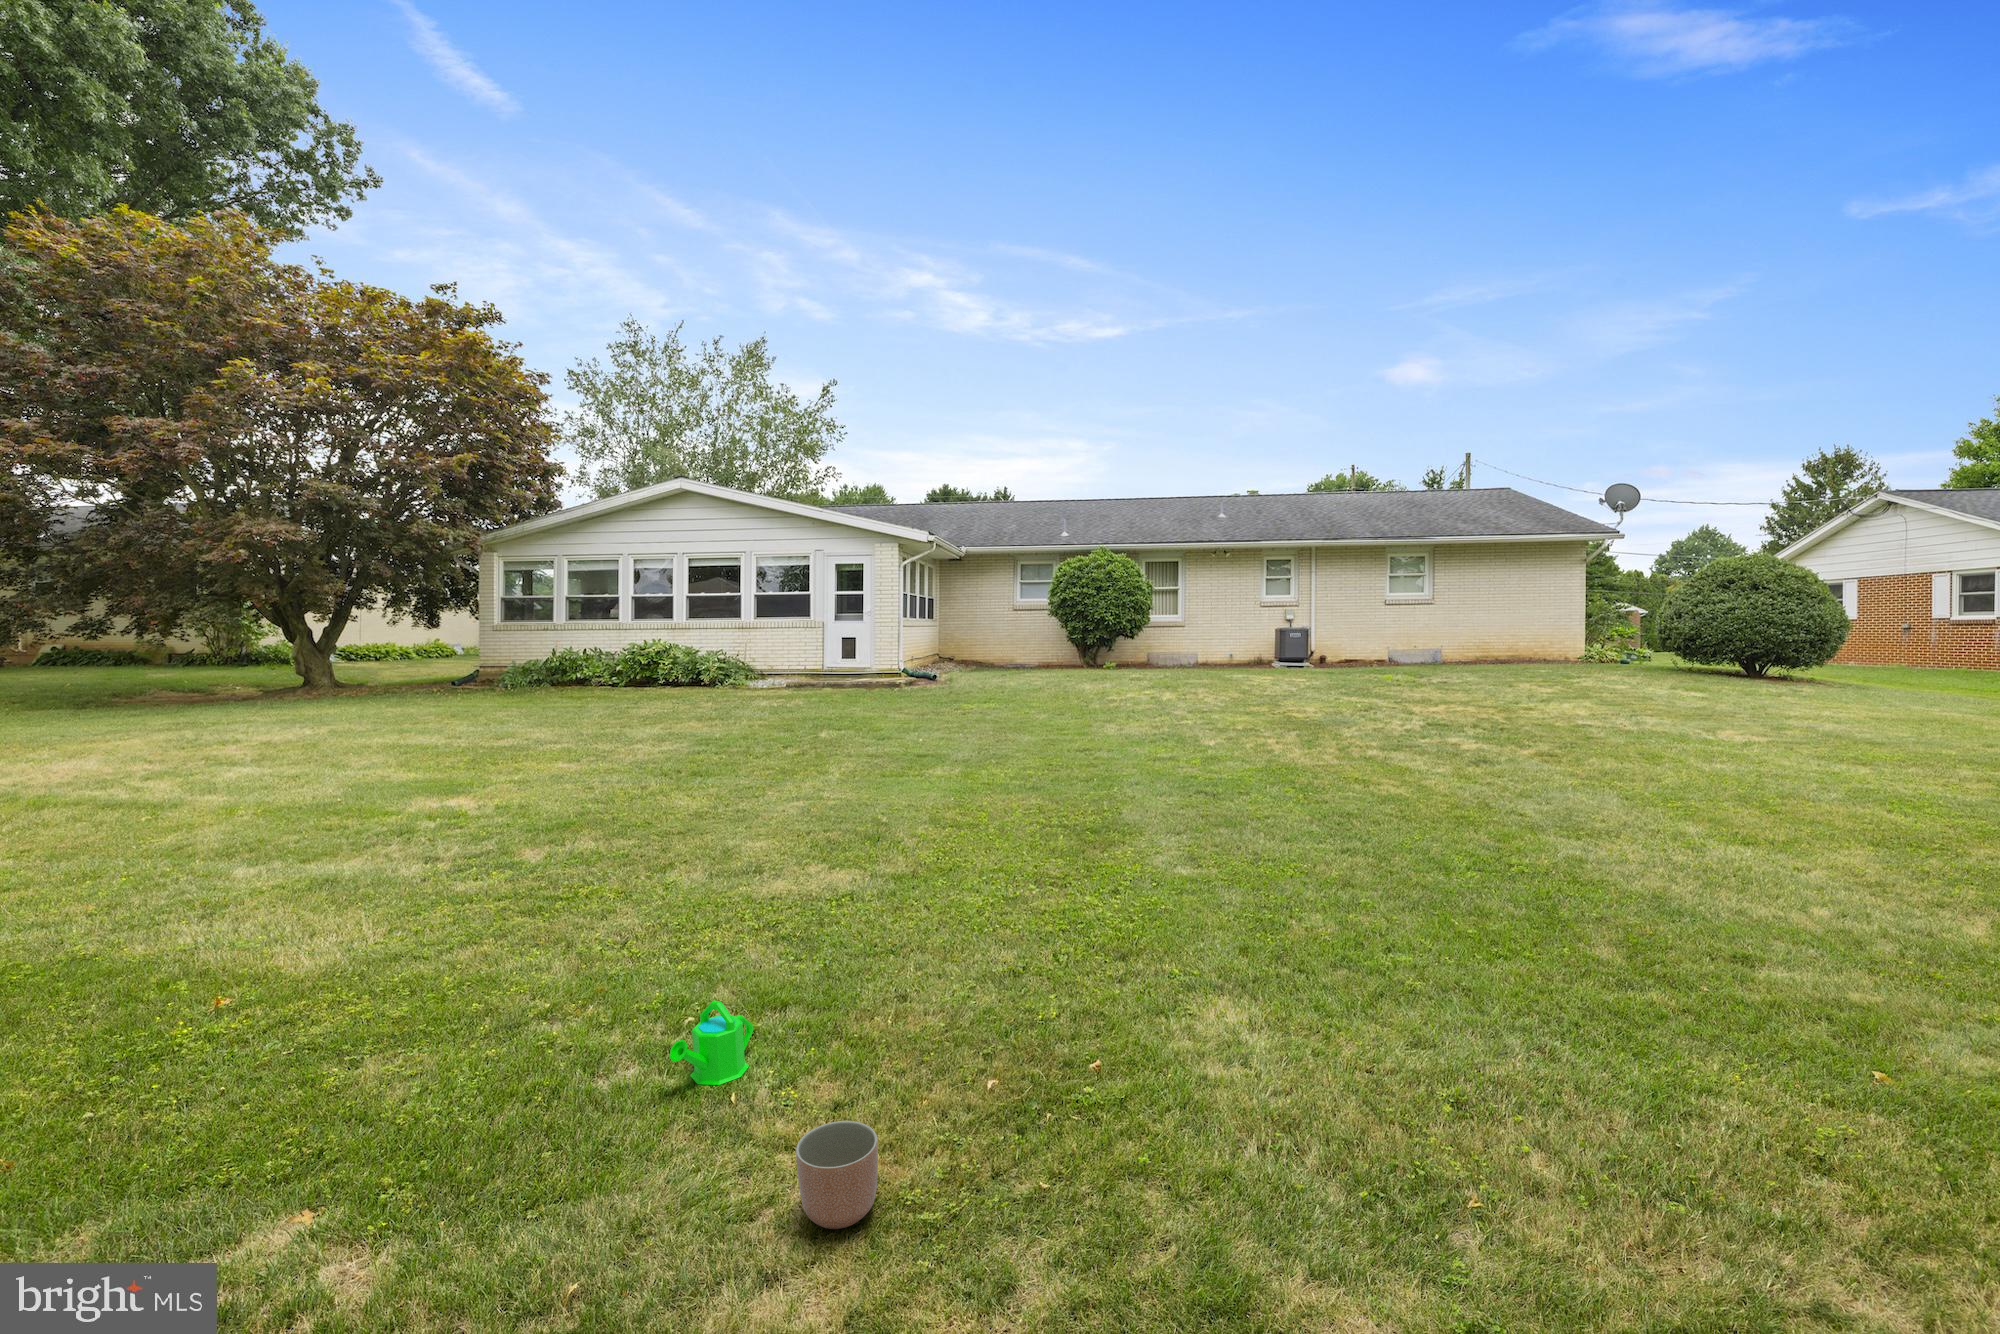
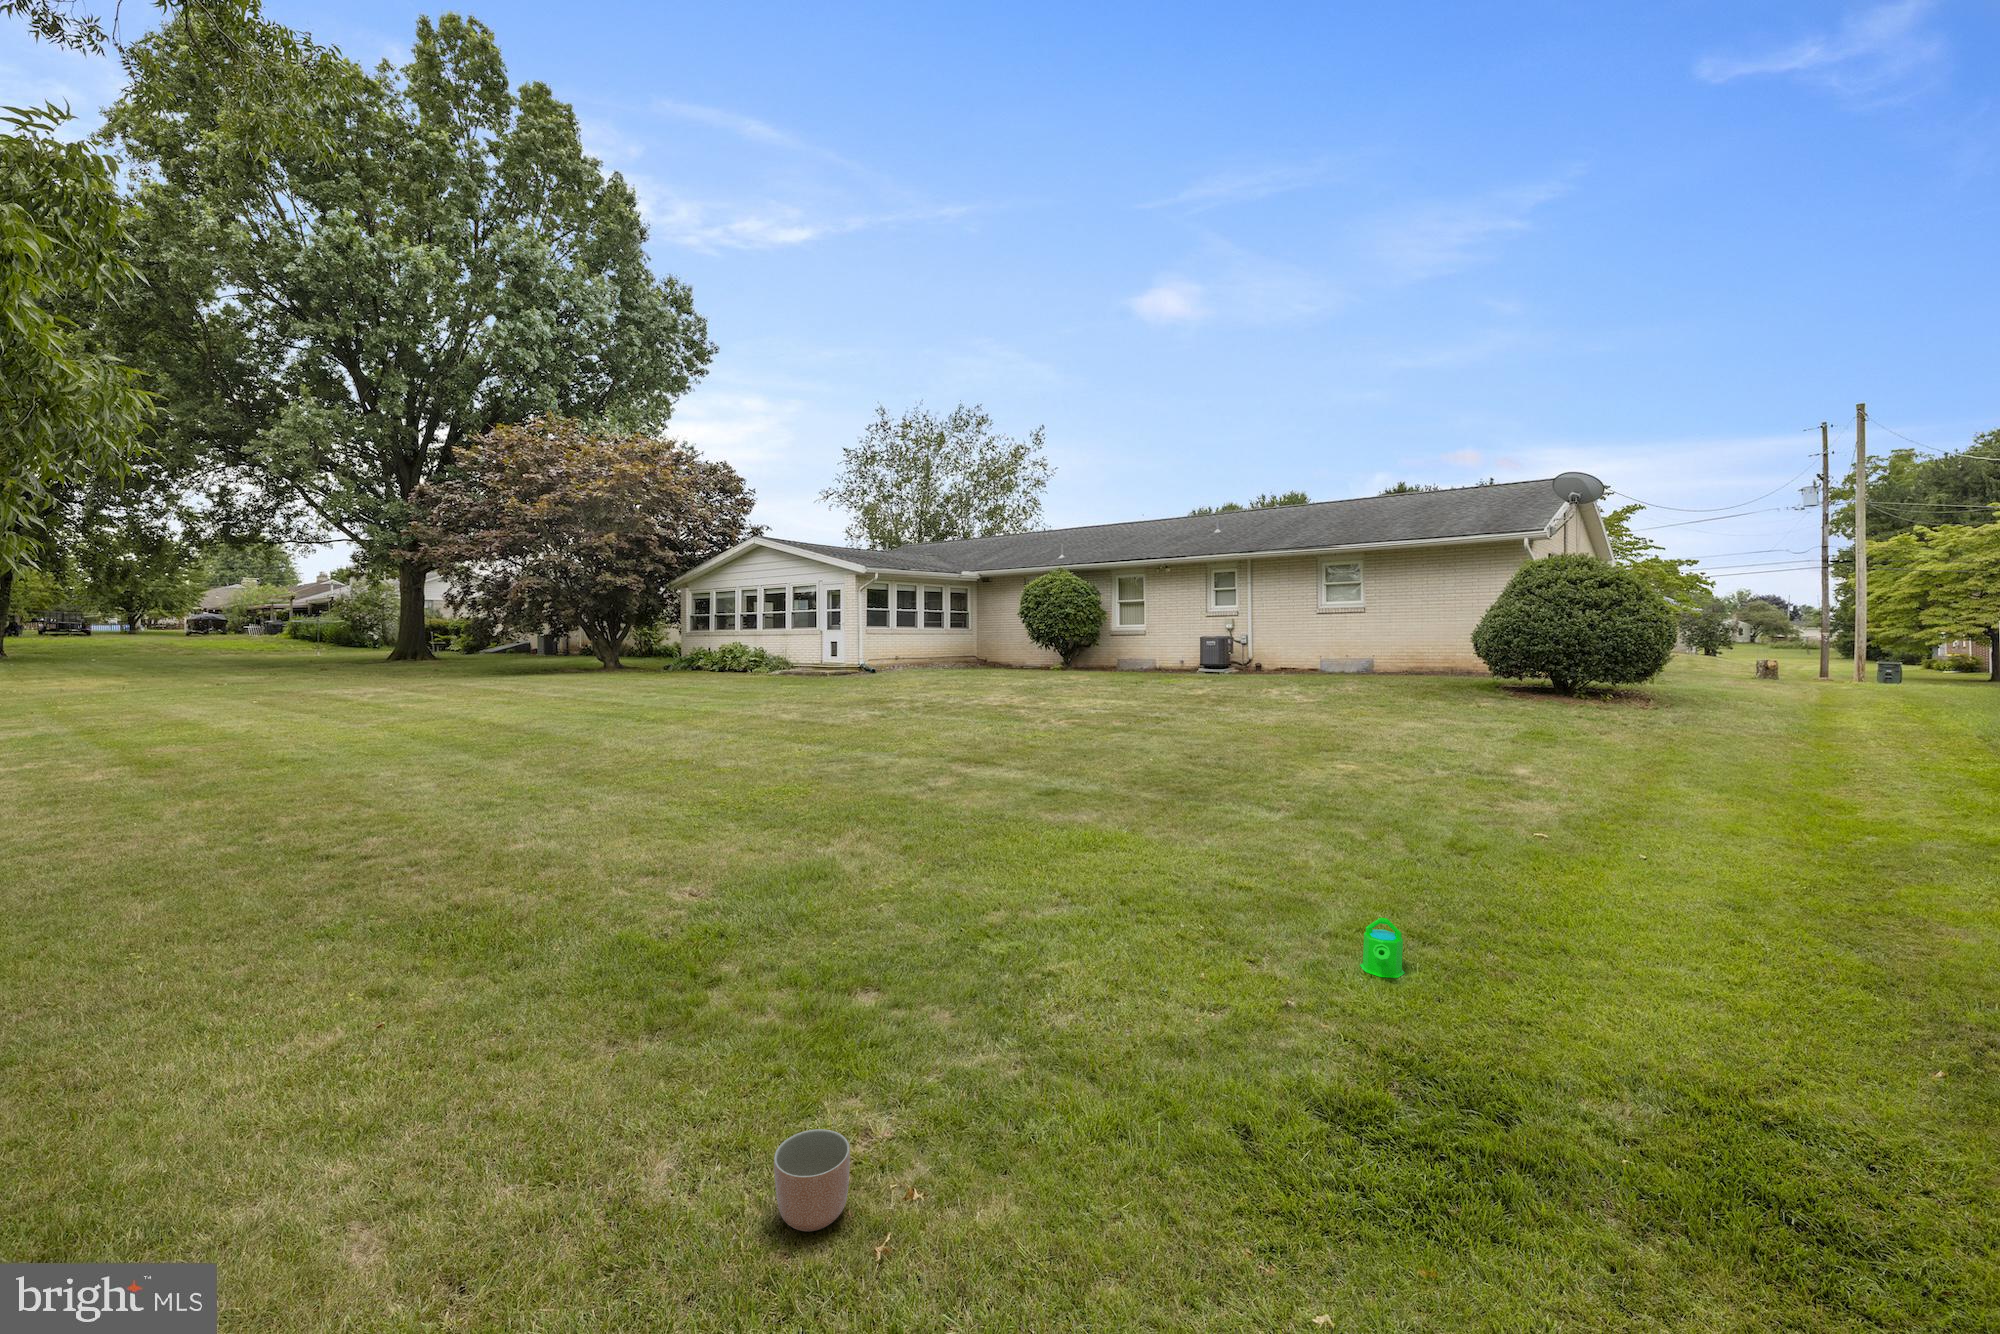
watering can: present [669,1000,753,1085] -> present [1360,917,1405,978]

